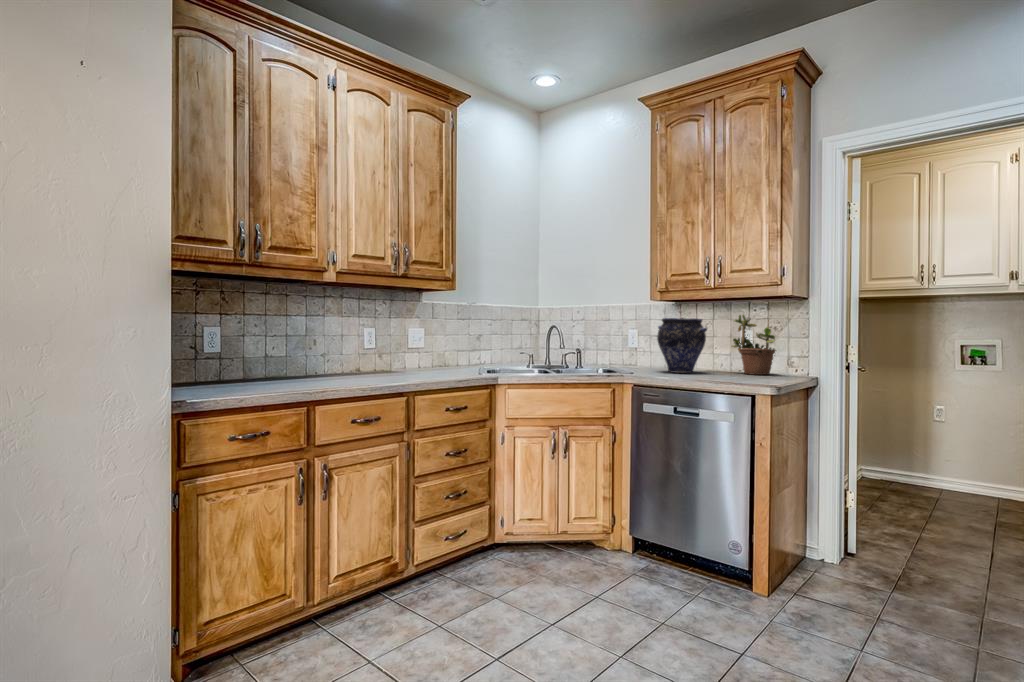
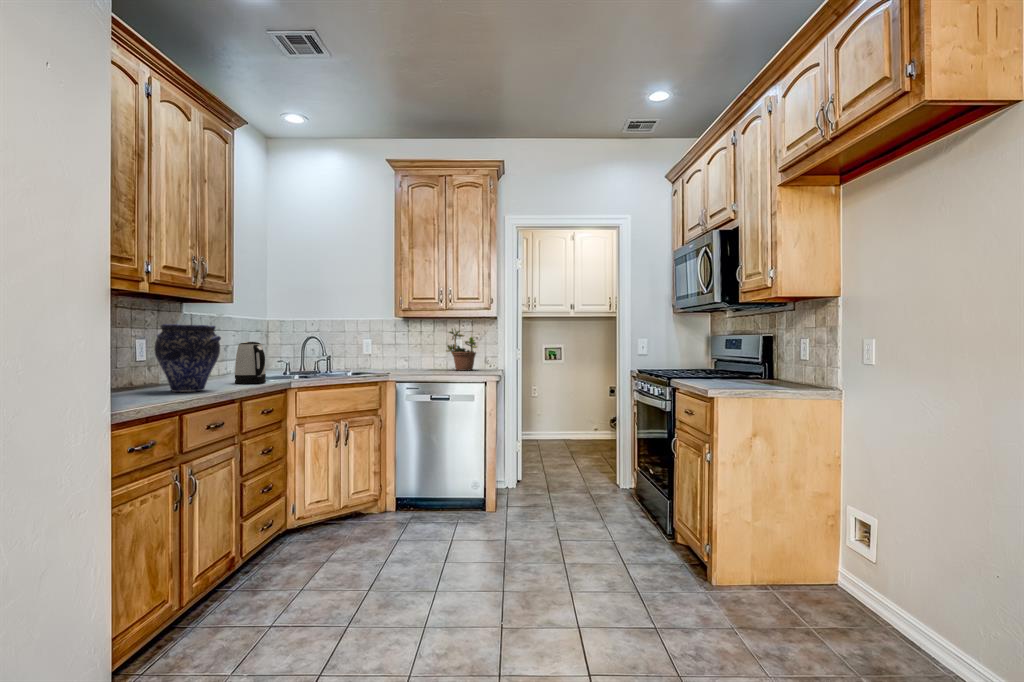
vase: present [657,318,707,373] -> present [155,324,221,392]
kettle: none [436,331,466,377] -> present [235,342,266,384]

